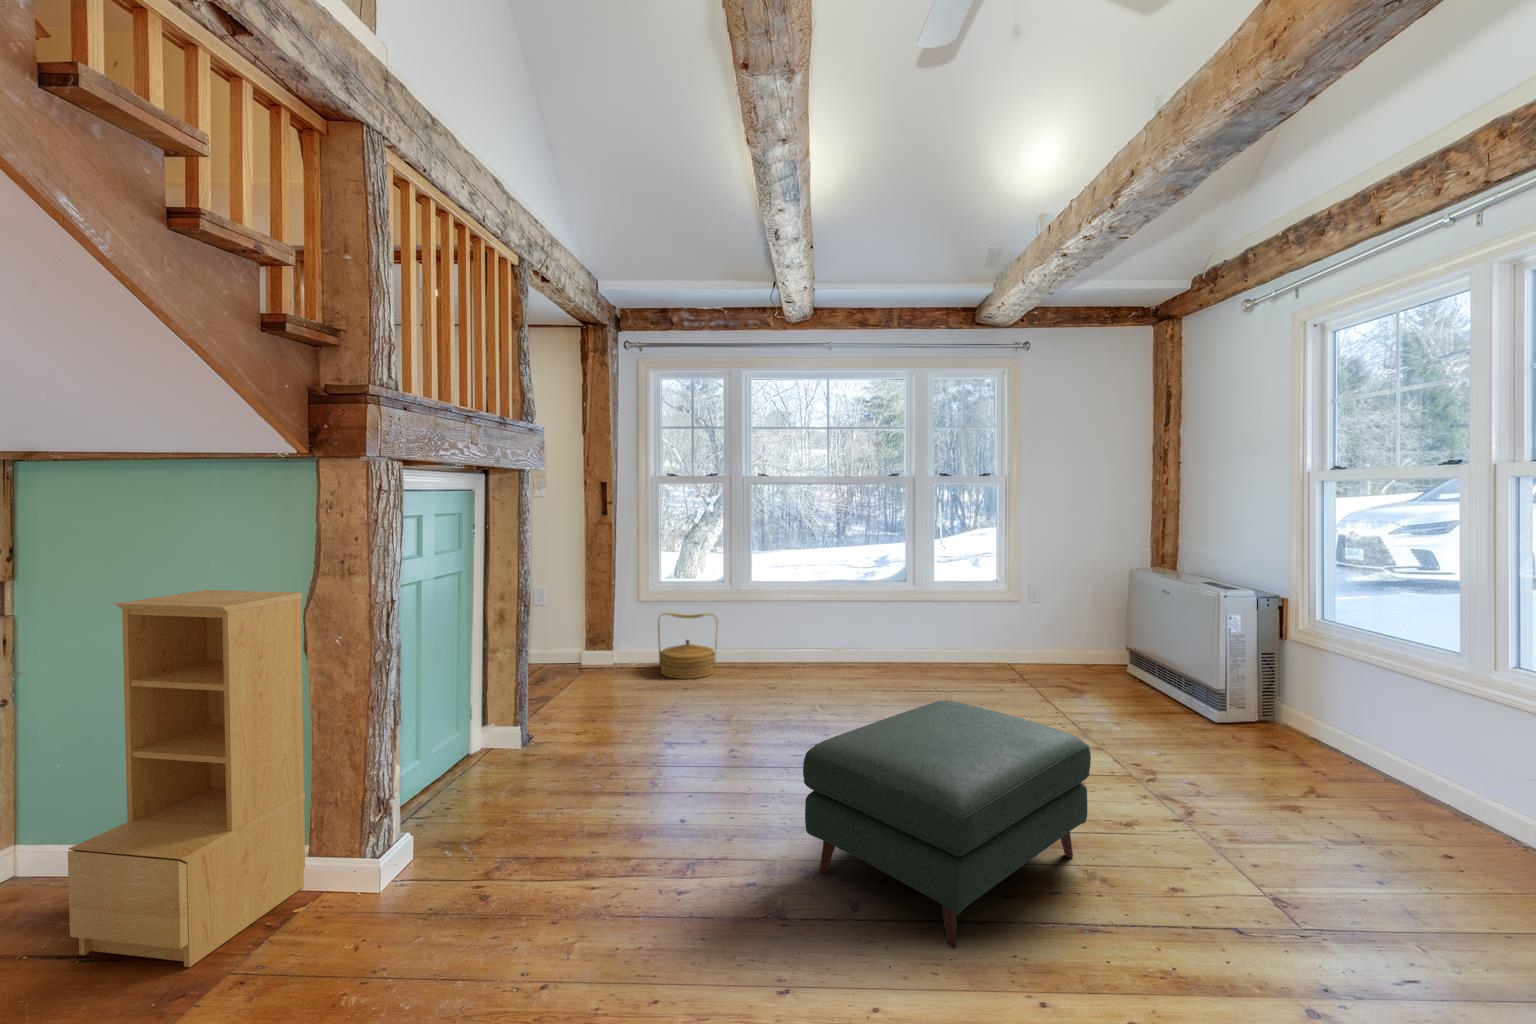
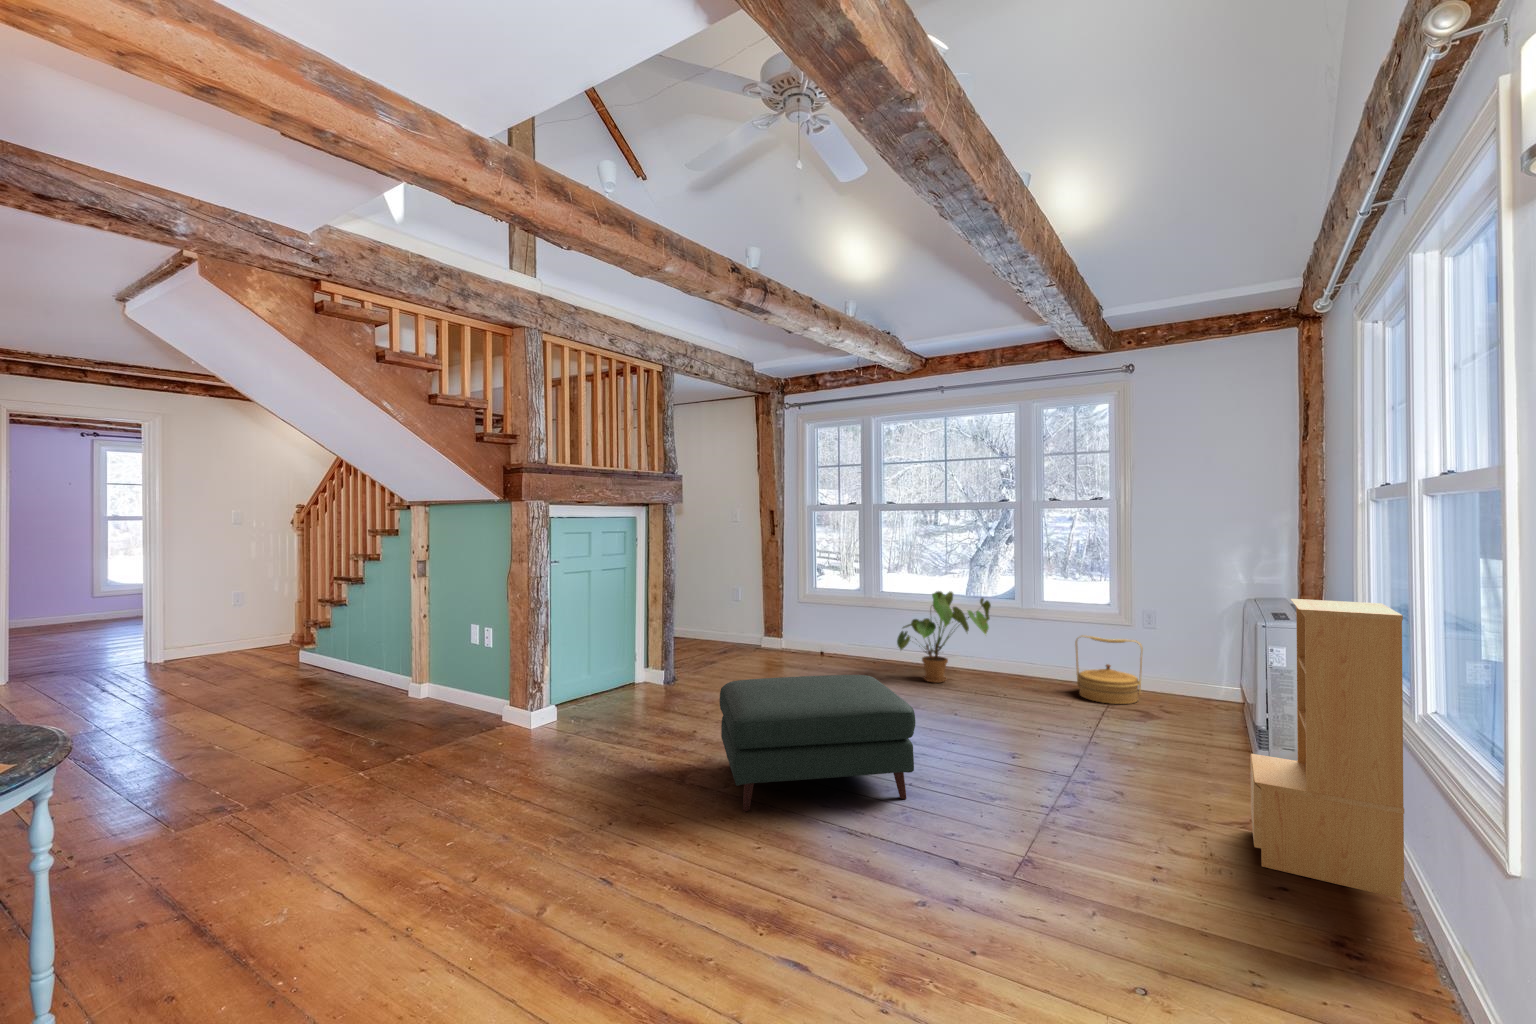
house plant: none [798,579,908,686] -> present [897,591,991,683]
bookshelf: present [68,590,305,967] -> present [1250,599,1404,899]
woven basket: present [658,613,718,679] -> present [1075,635,1143,704]

